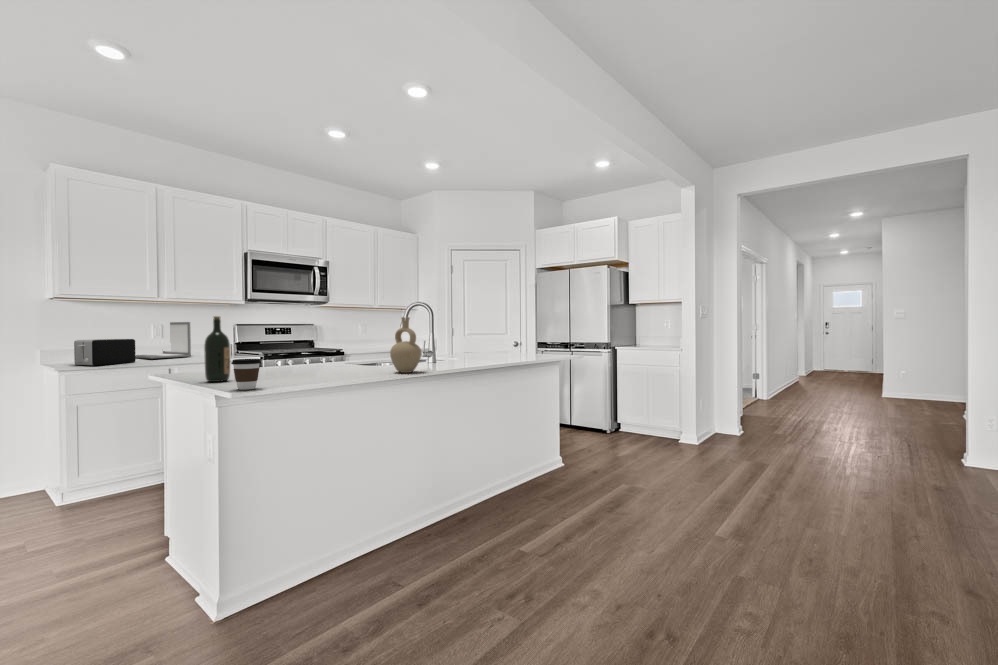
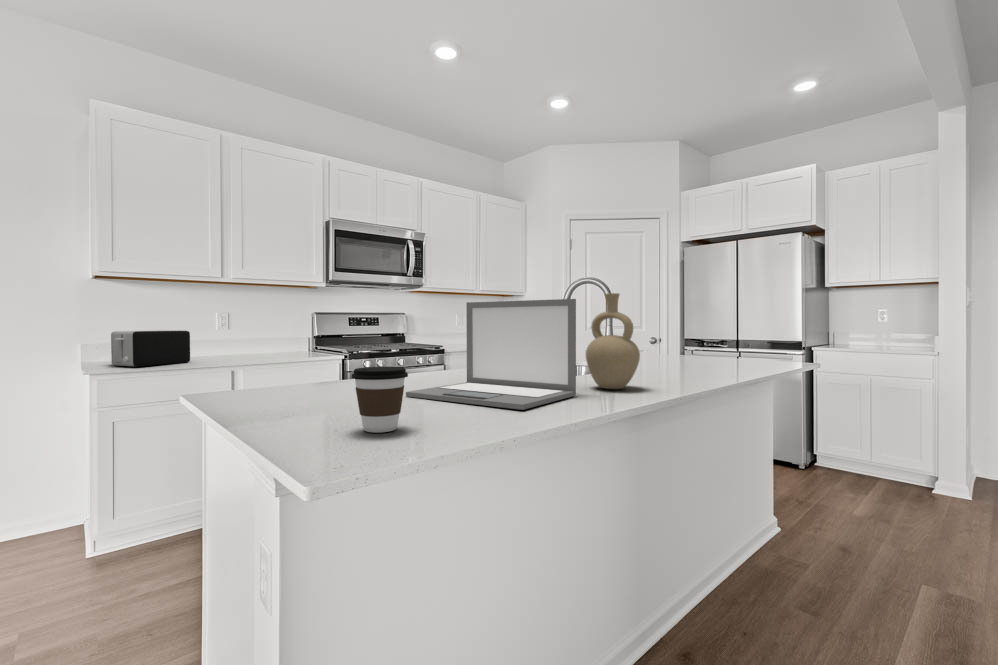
wine bottle: present [204,316,230,382] -> none [291,287,334,406]
laptop: present [135,322,191,359] -> present [406,299,576,410]

